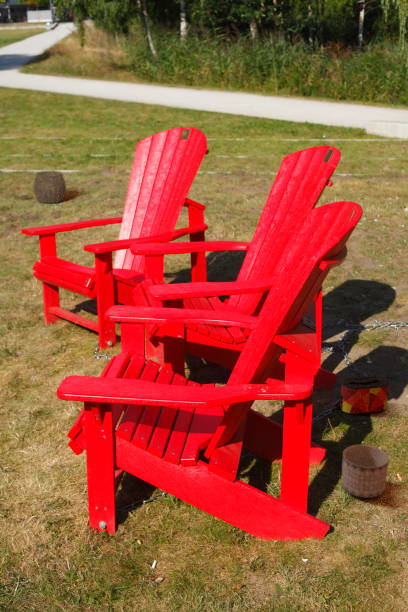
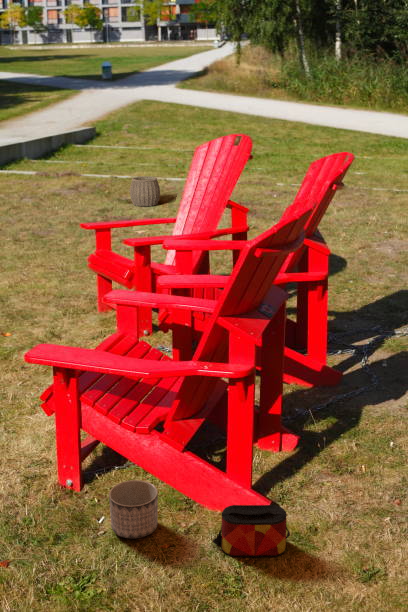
bag: present [334,376,389,415] -> present [213,505,290,557]
planter: present [342,445,389,498] -> present [109,480,158,539]

